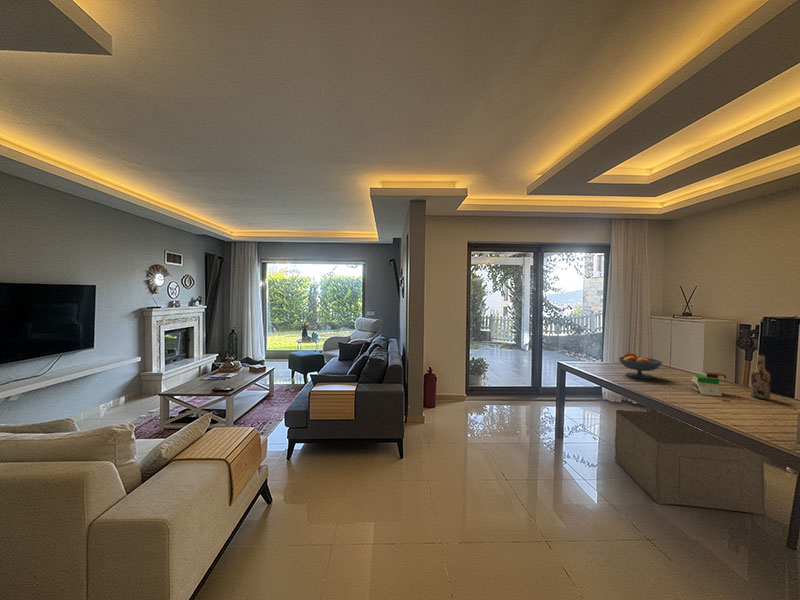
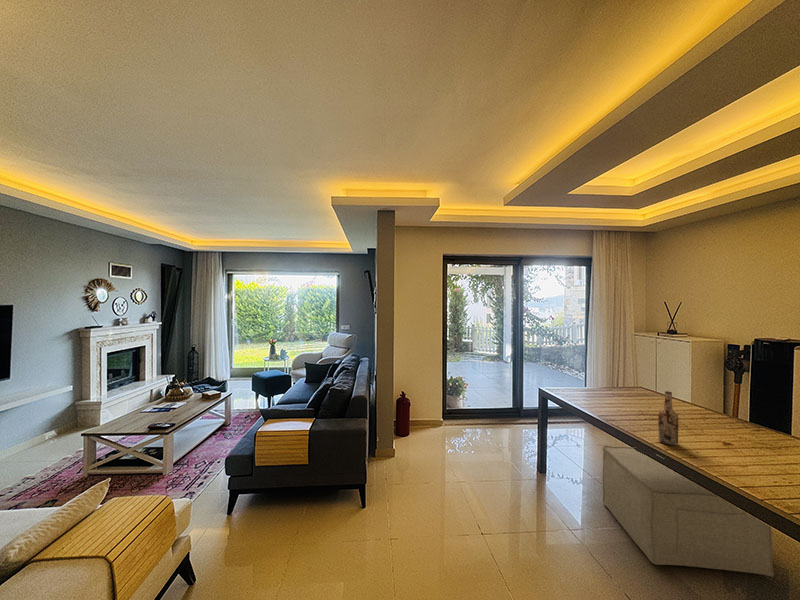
fruit bowl: present [619,352,662,379] -> none [605,380,652,411]
wine bottle: present [751,355,771,399] -> present [658,391,678,446]
book: present [691,372,726,396] -> none [686,407,725,438]

